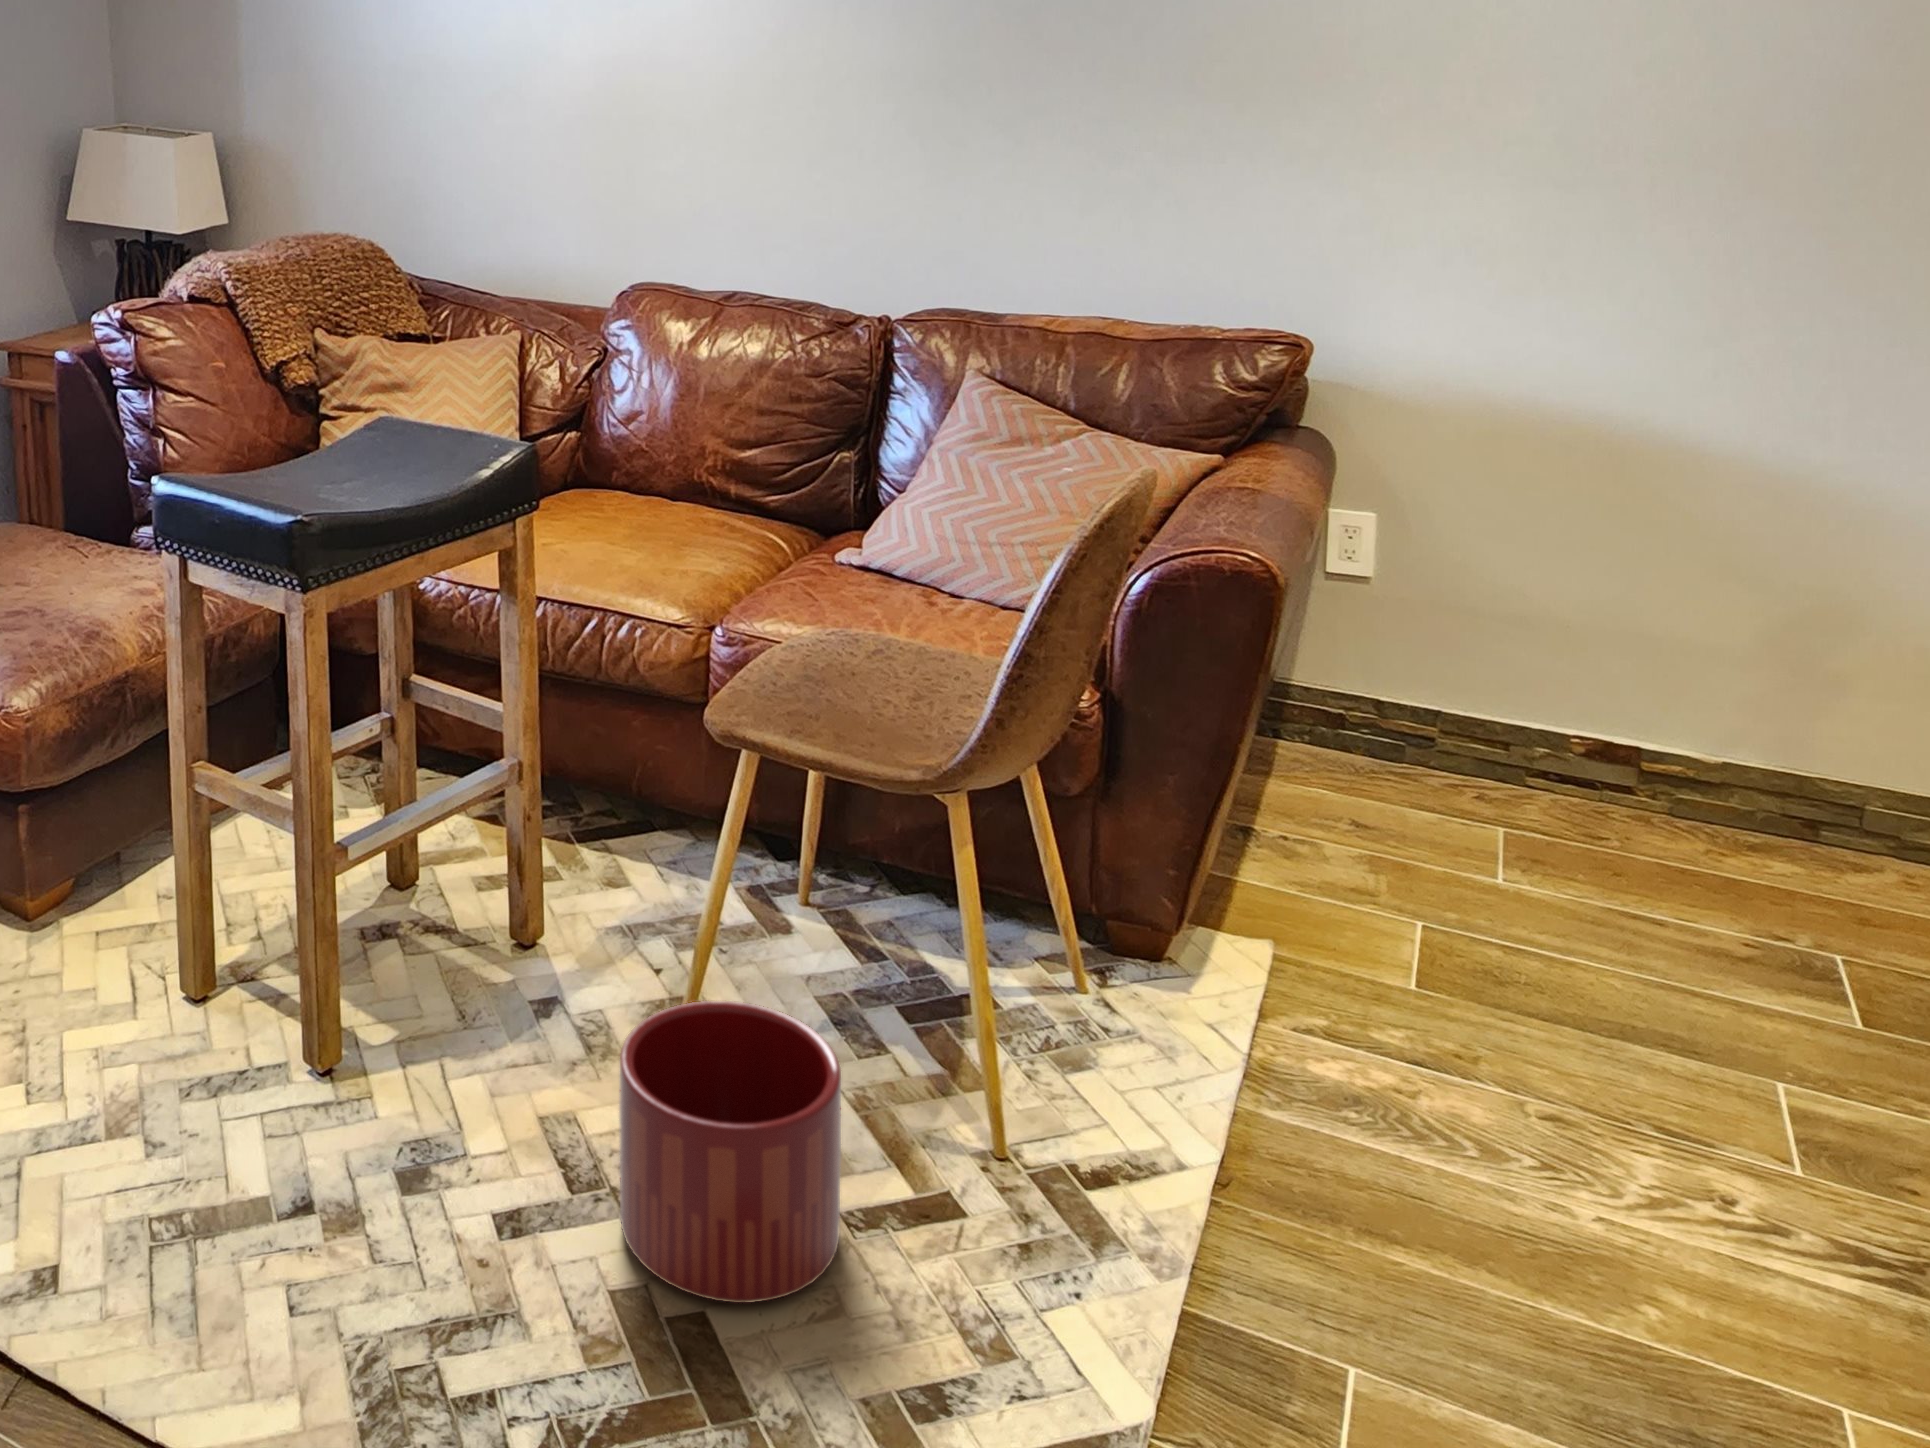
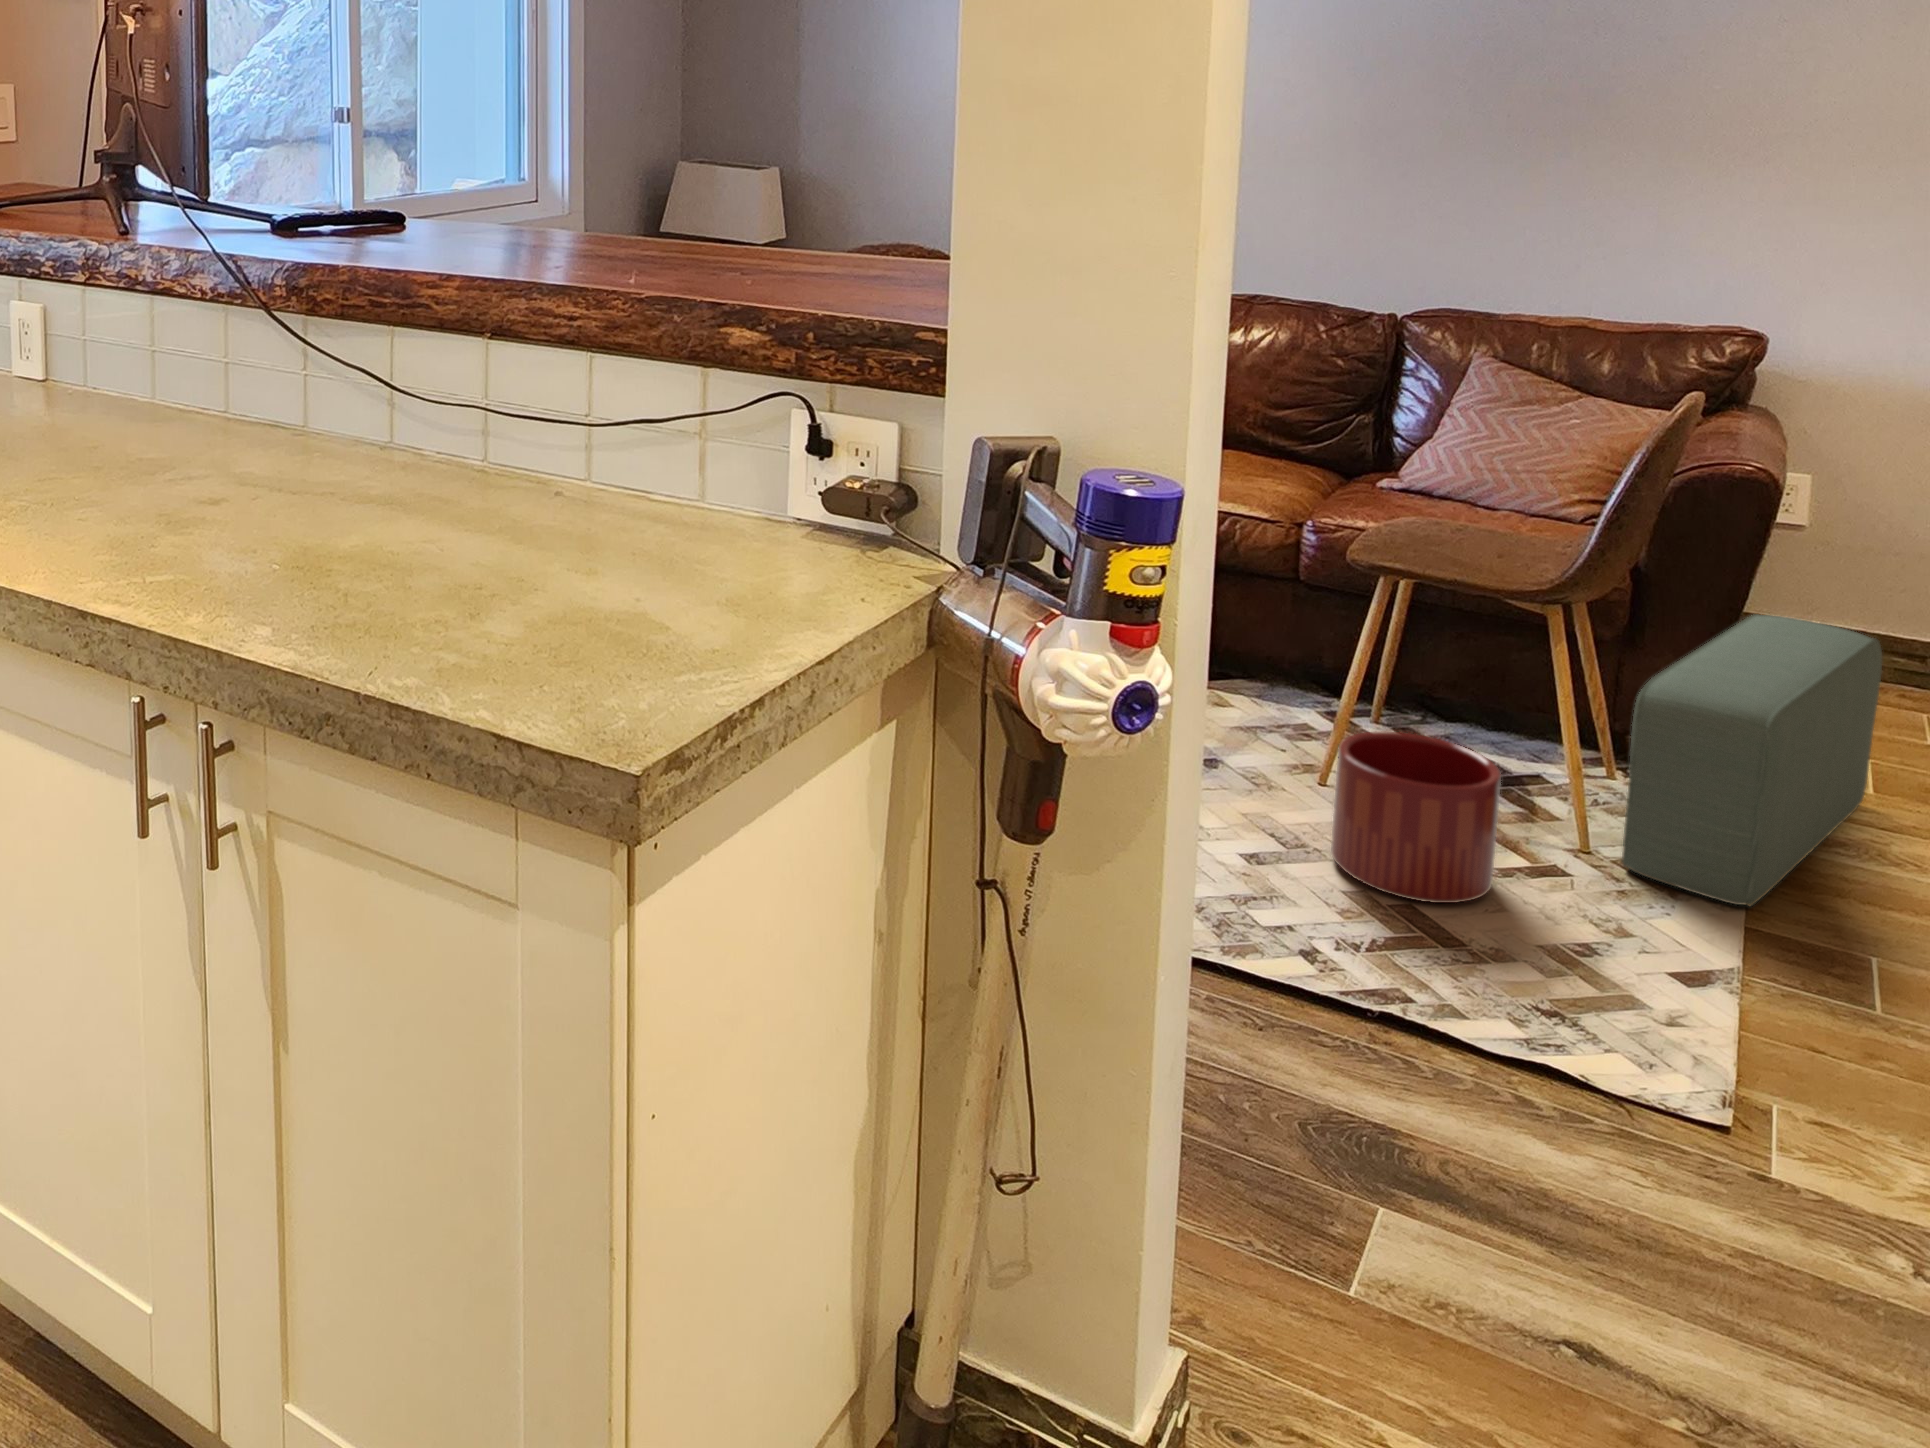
pouf: none [1039,751,1409,1259] -> present [1622,614,1882,906]

